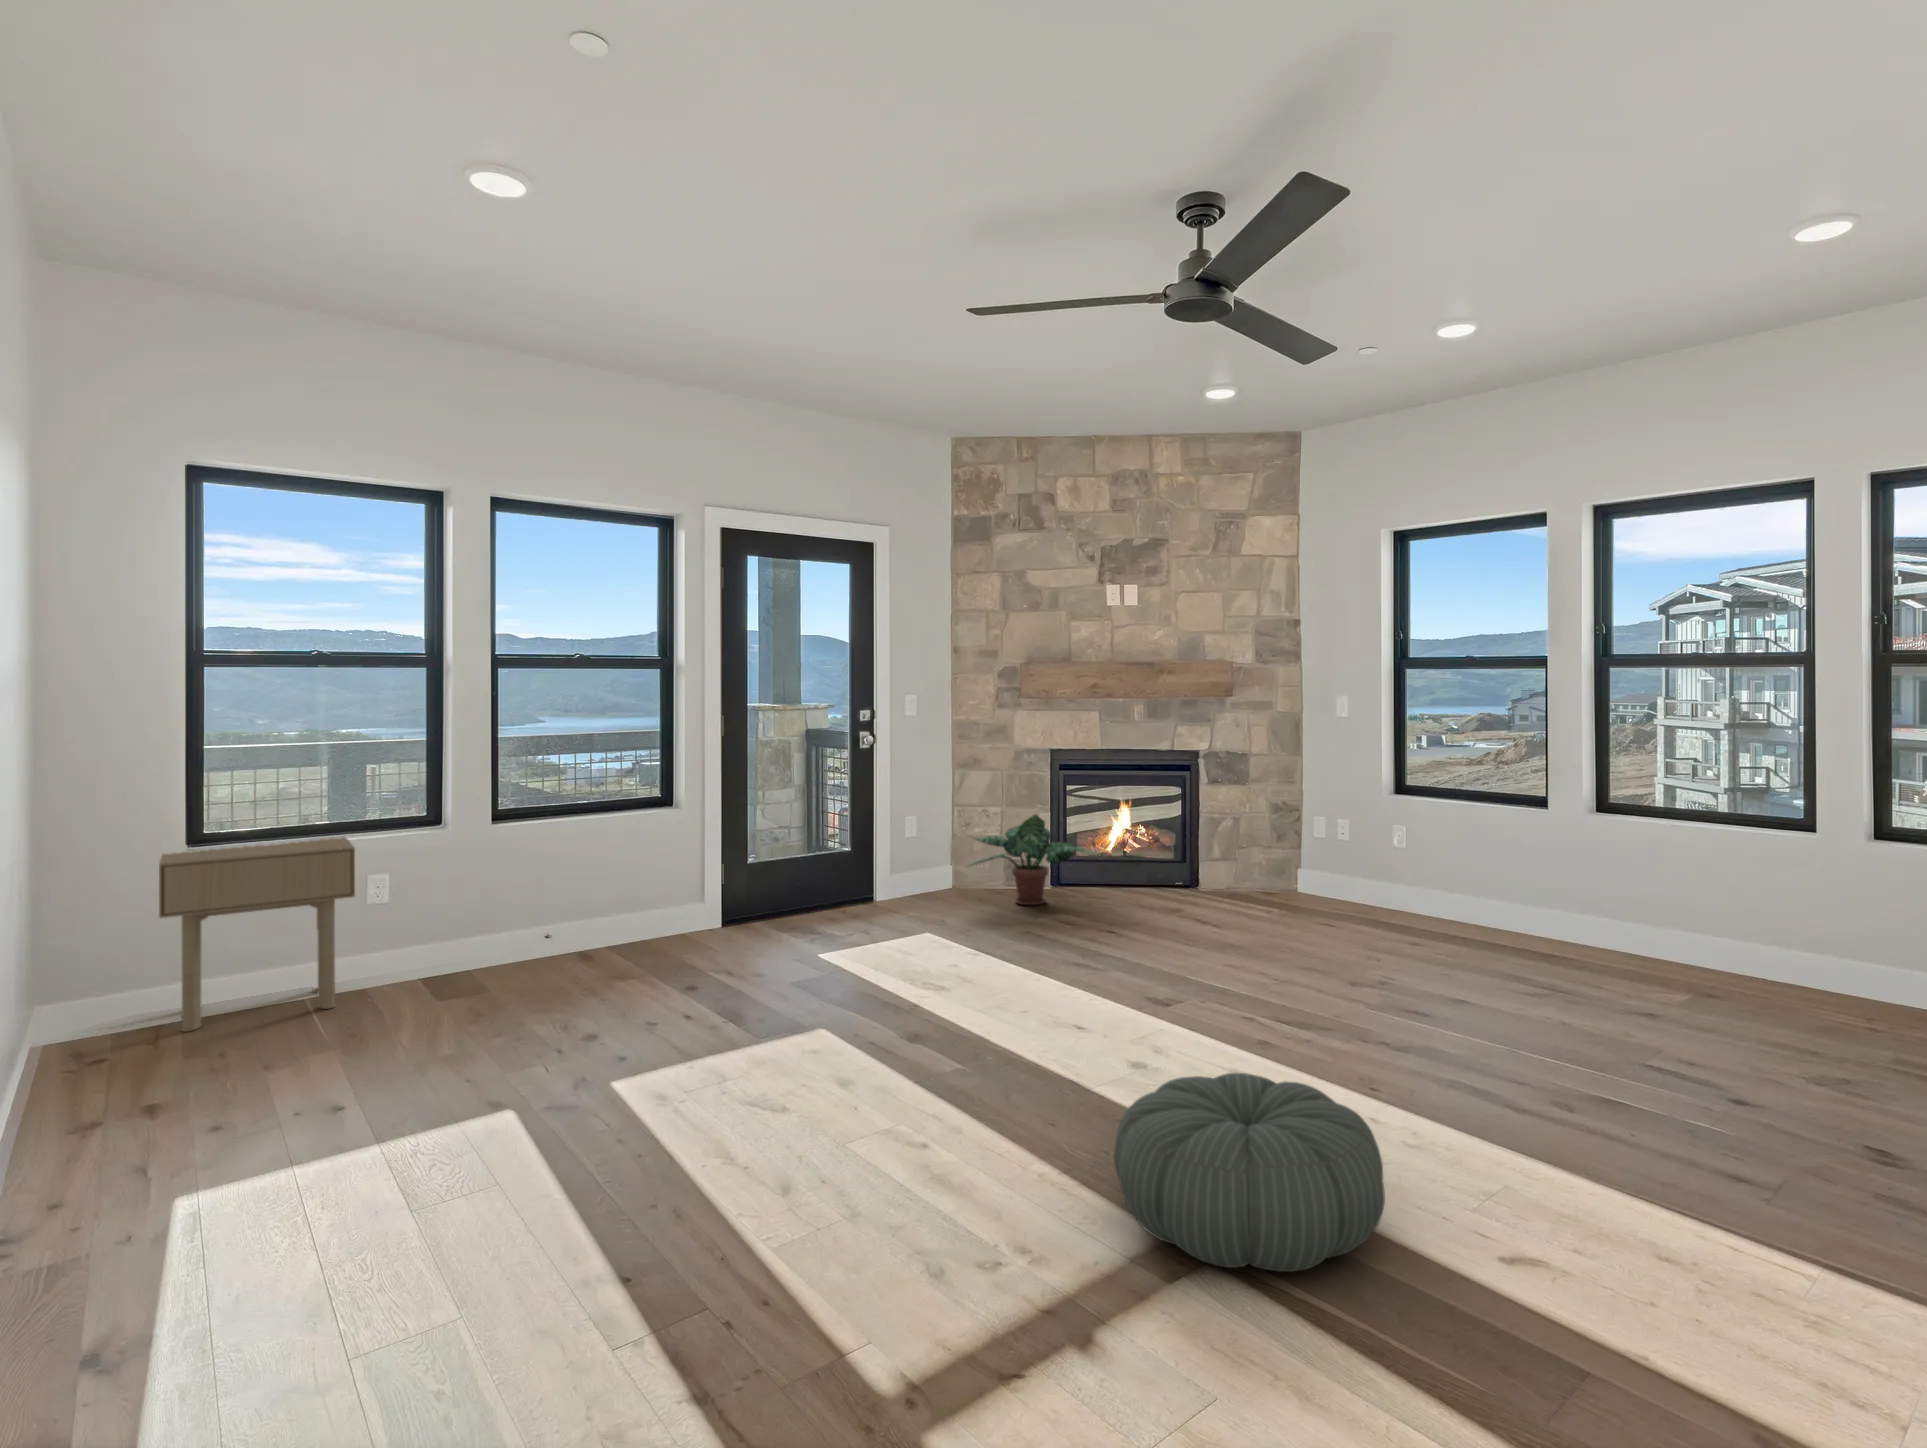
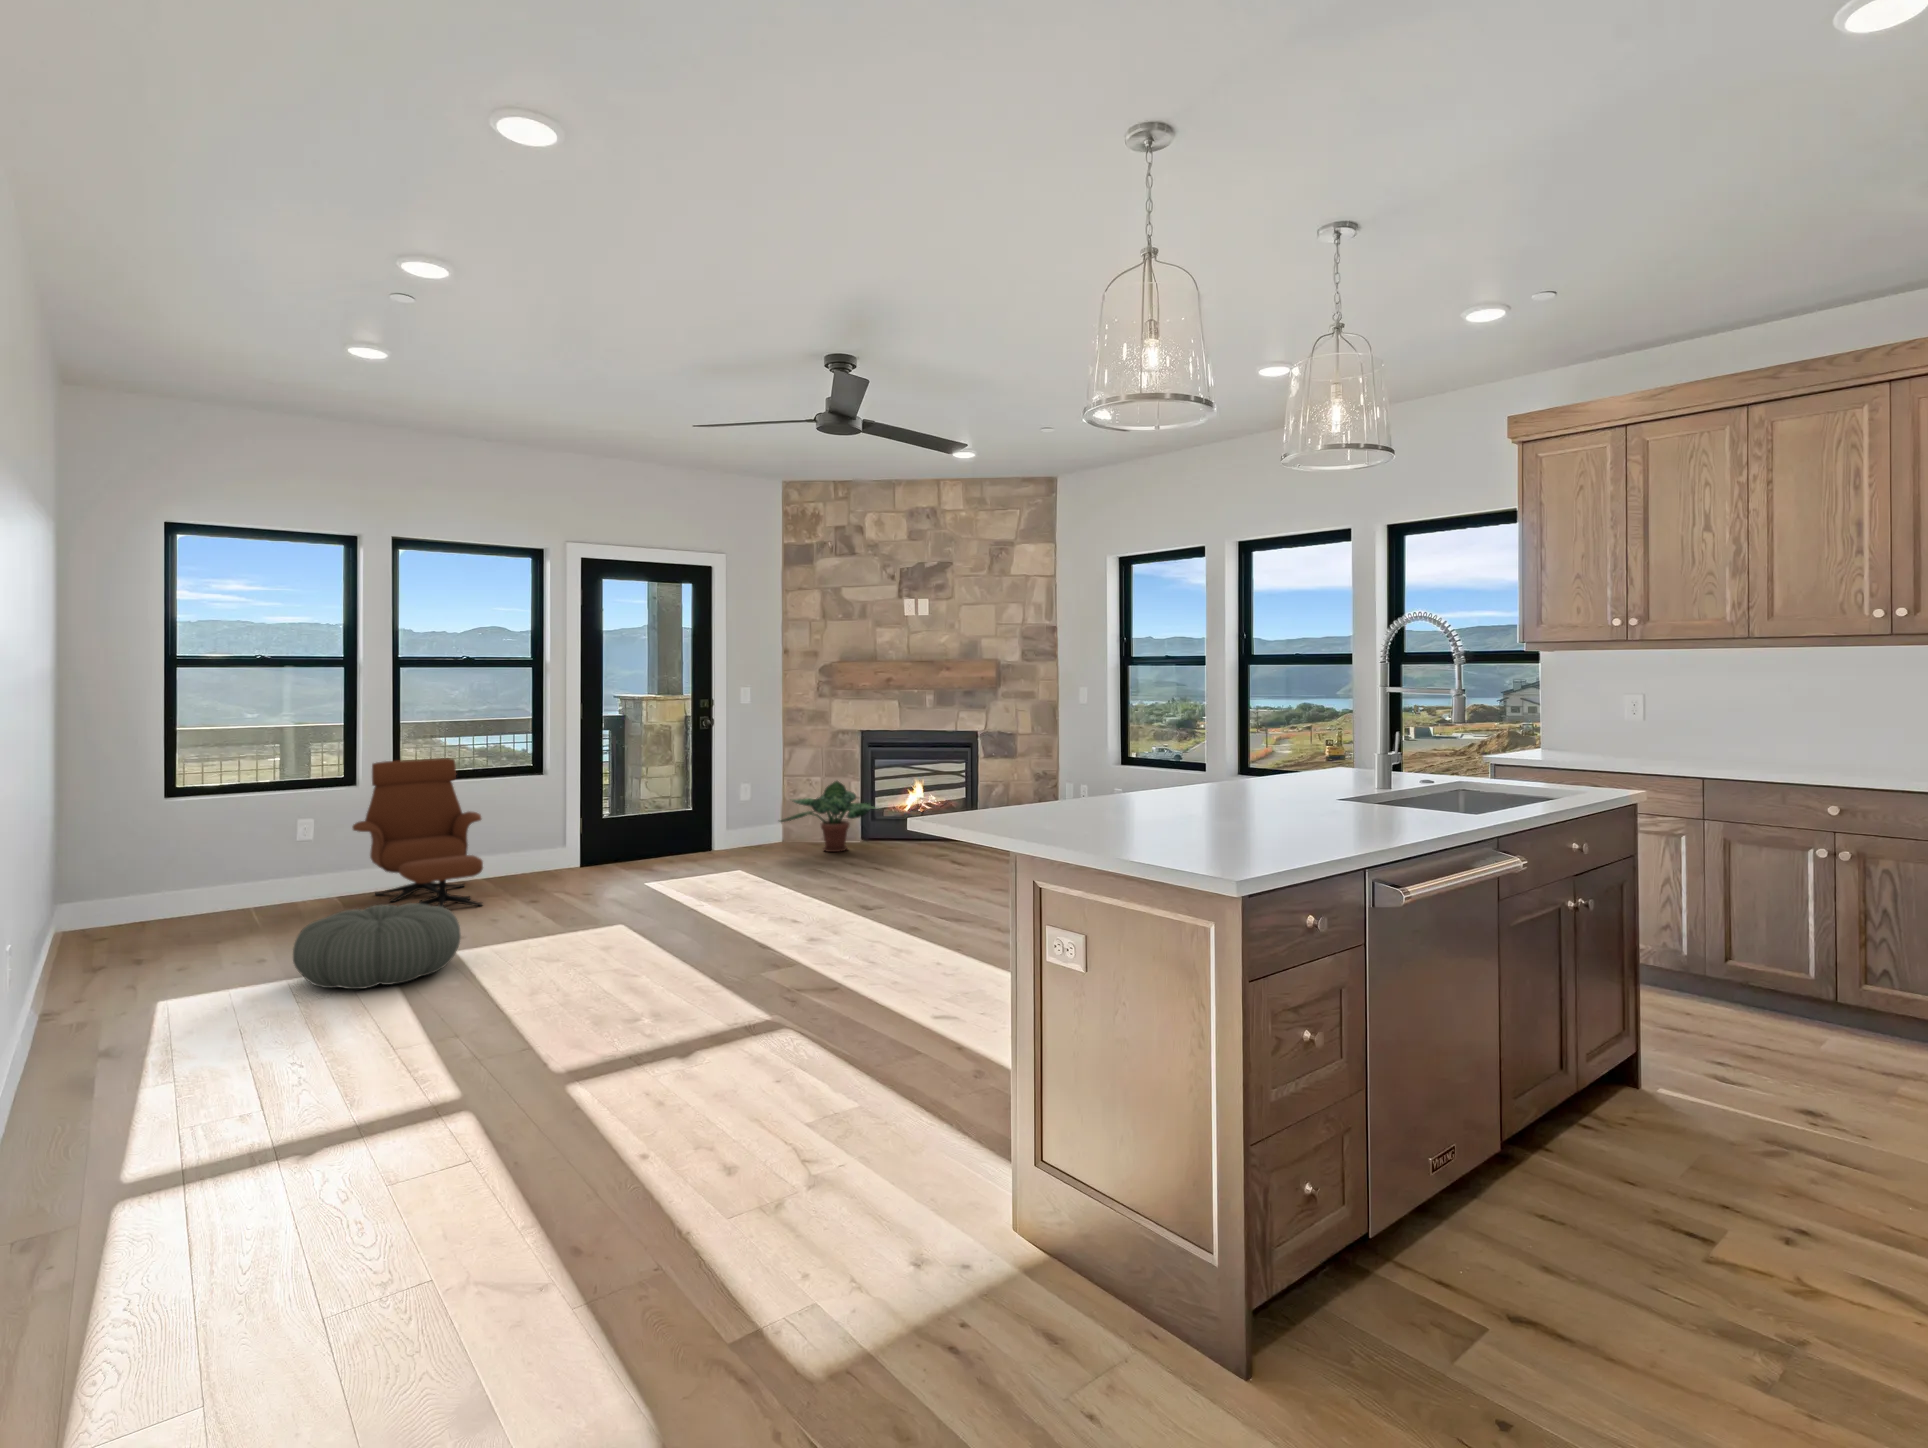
lounge chair: none [439,786,615,1006] -> present [353,758,483,907]
side table: present [159,837,355,1032] -> none [143,794,287,931]
pouf: present [1114,1073,1385,1272] -> present [293,903,461,989]

